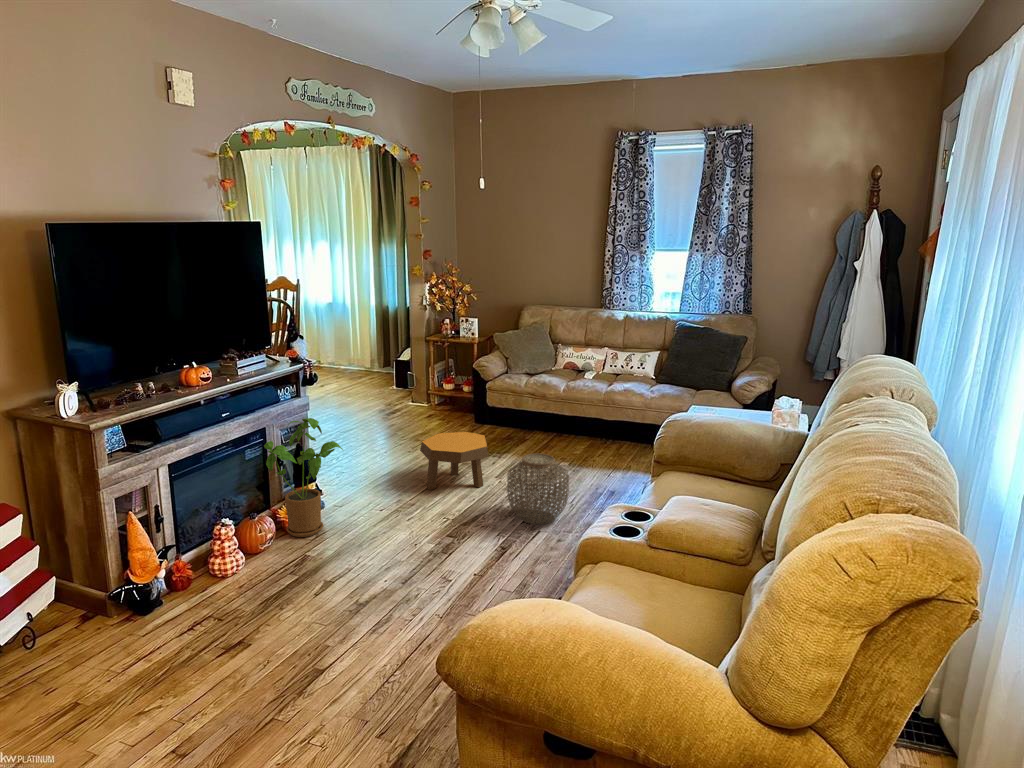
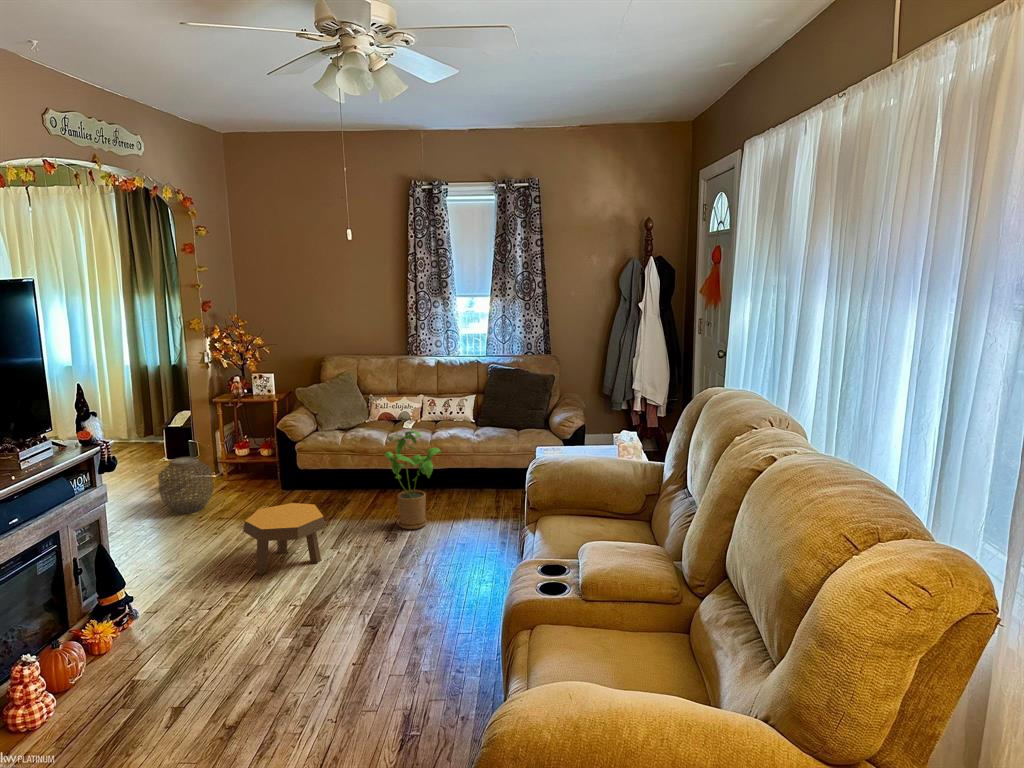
house plant: present [264,418,343,537] -> present [384,431,442,529]
woven basket: present [507,453,569,524] -> present [158,457,213,513]

